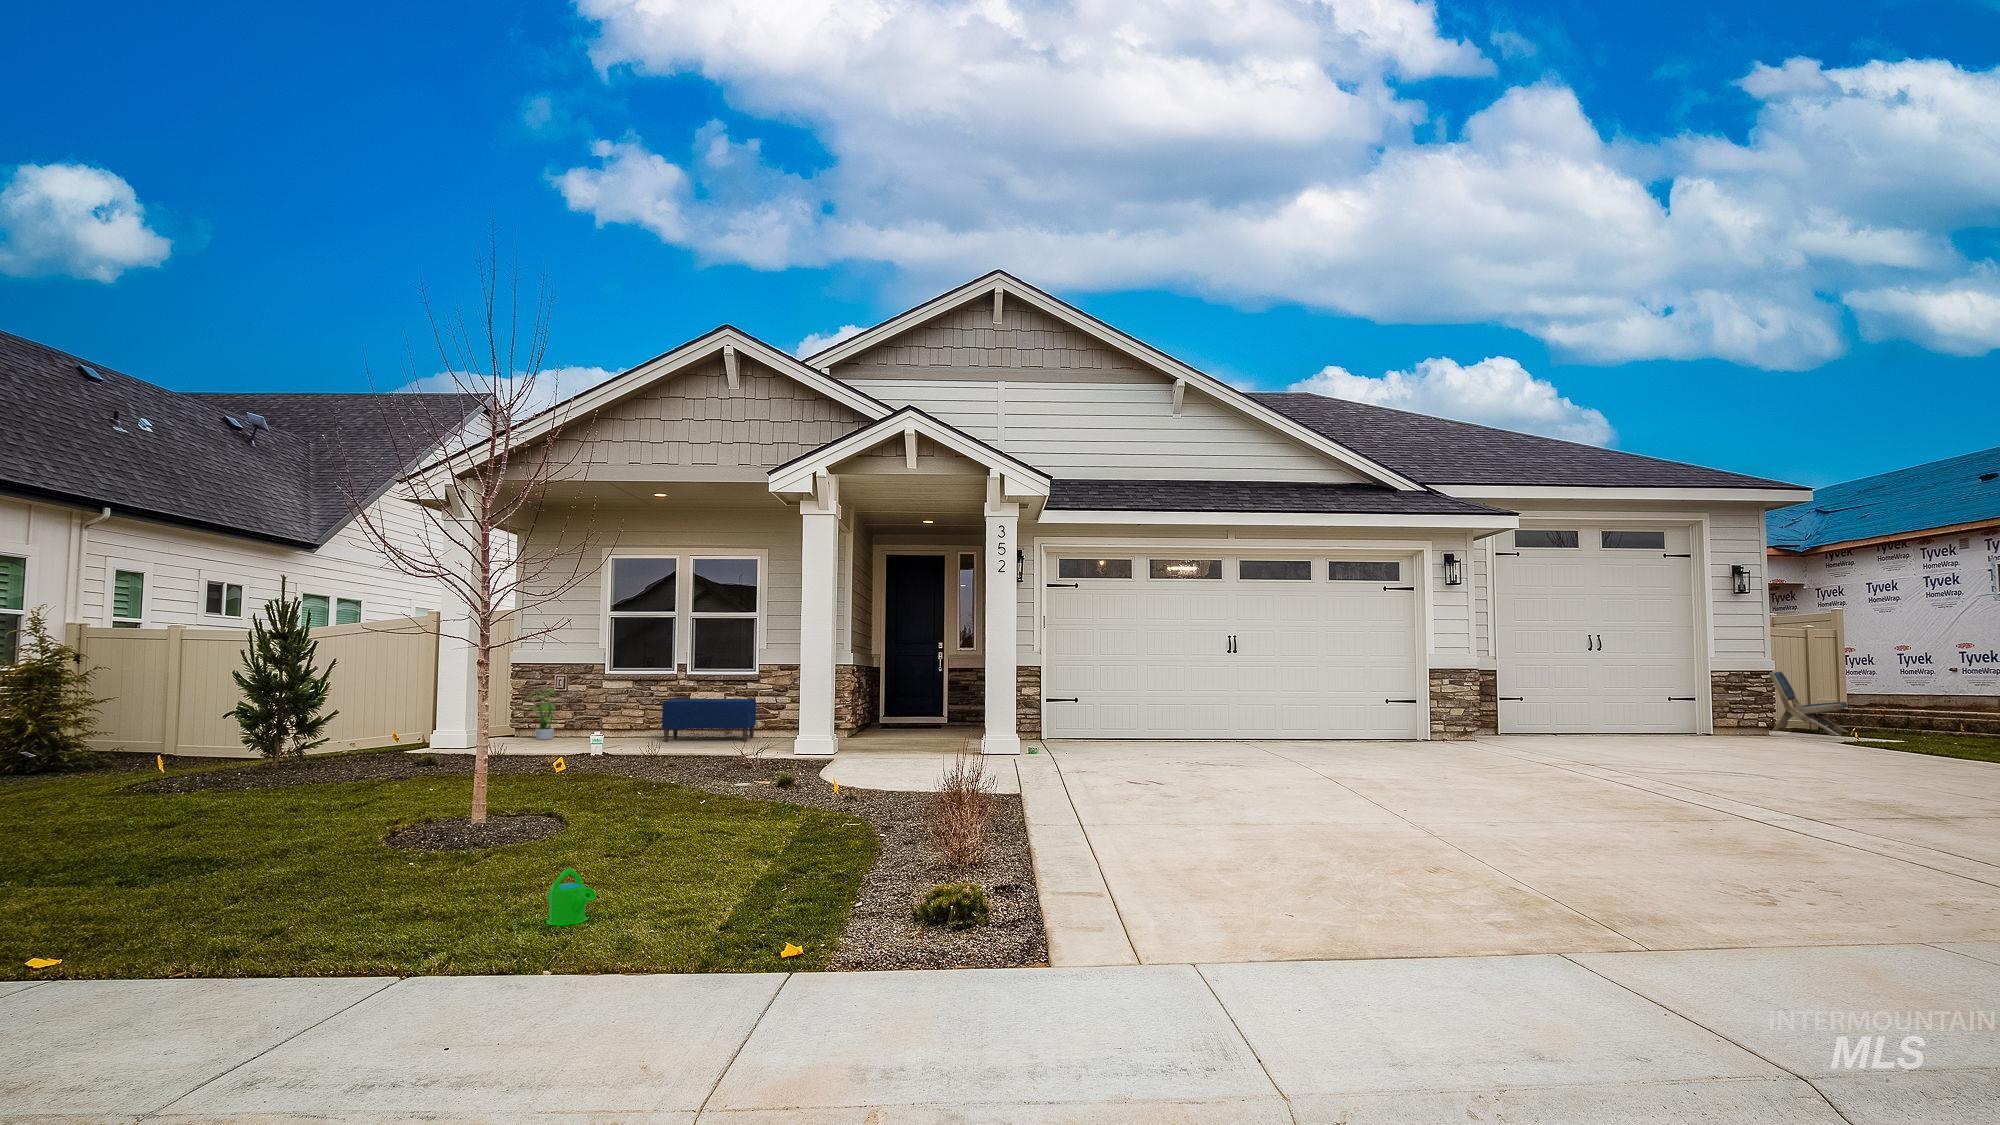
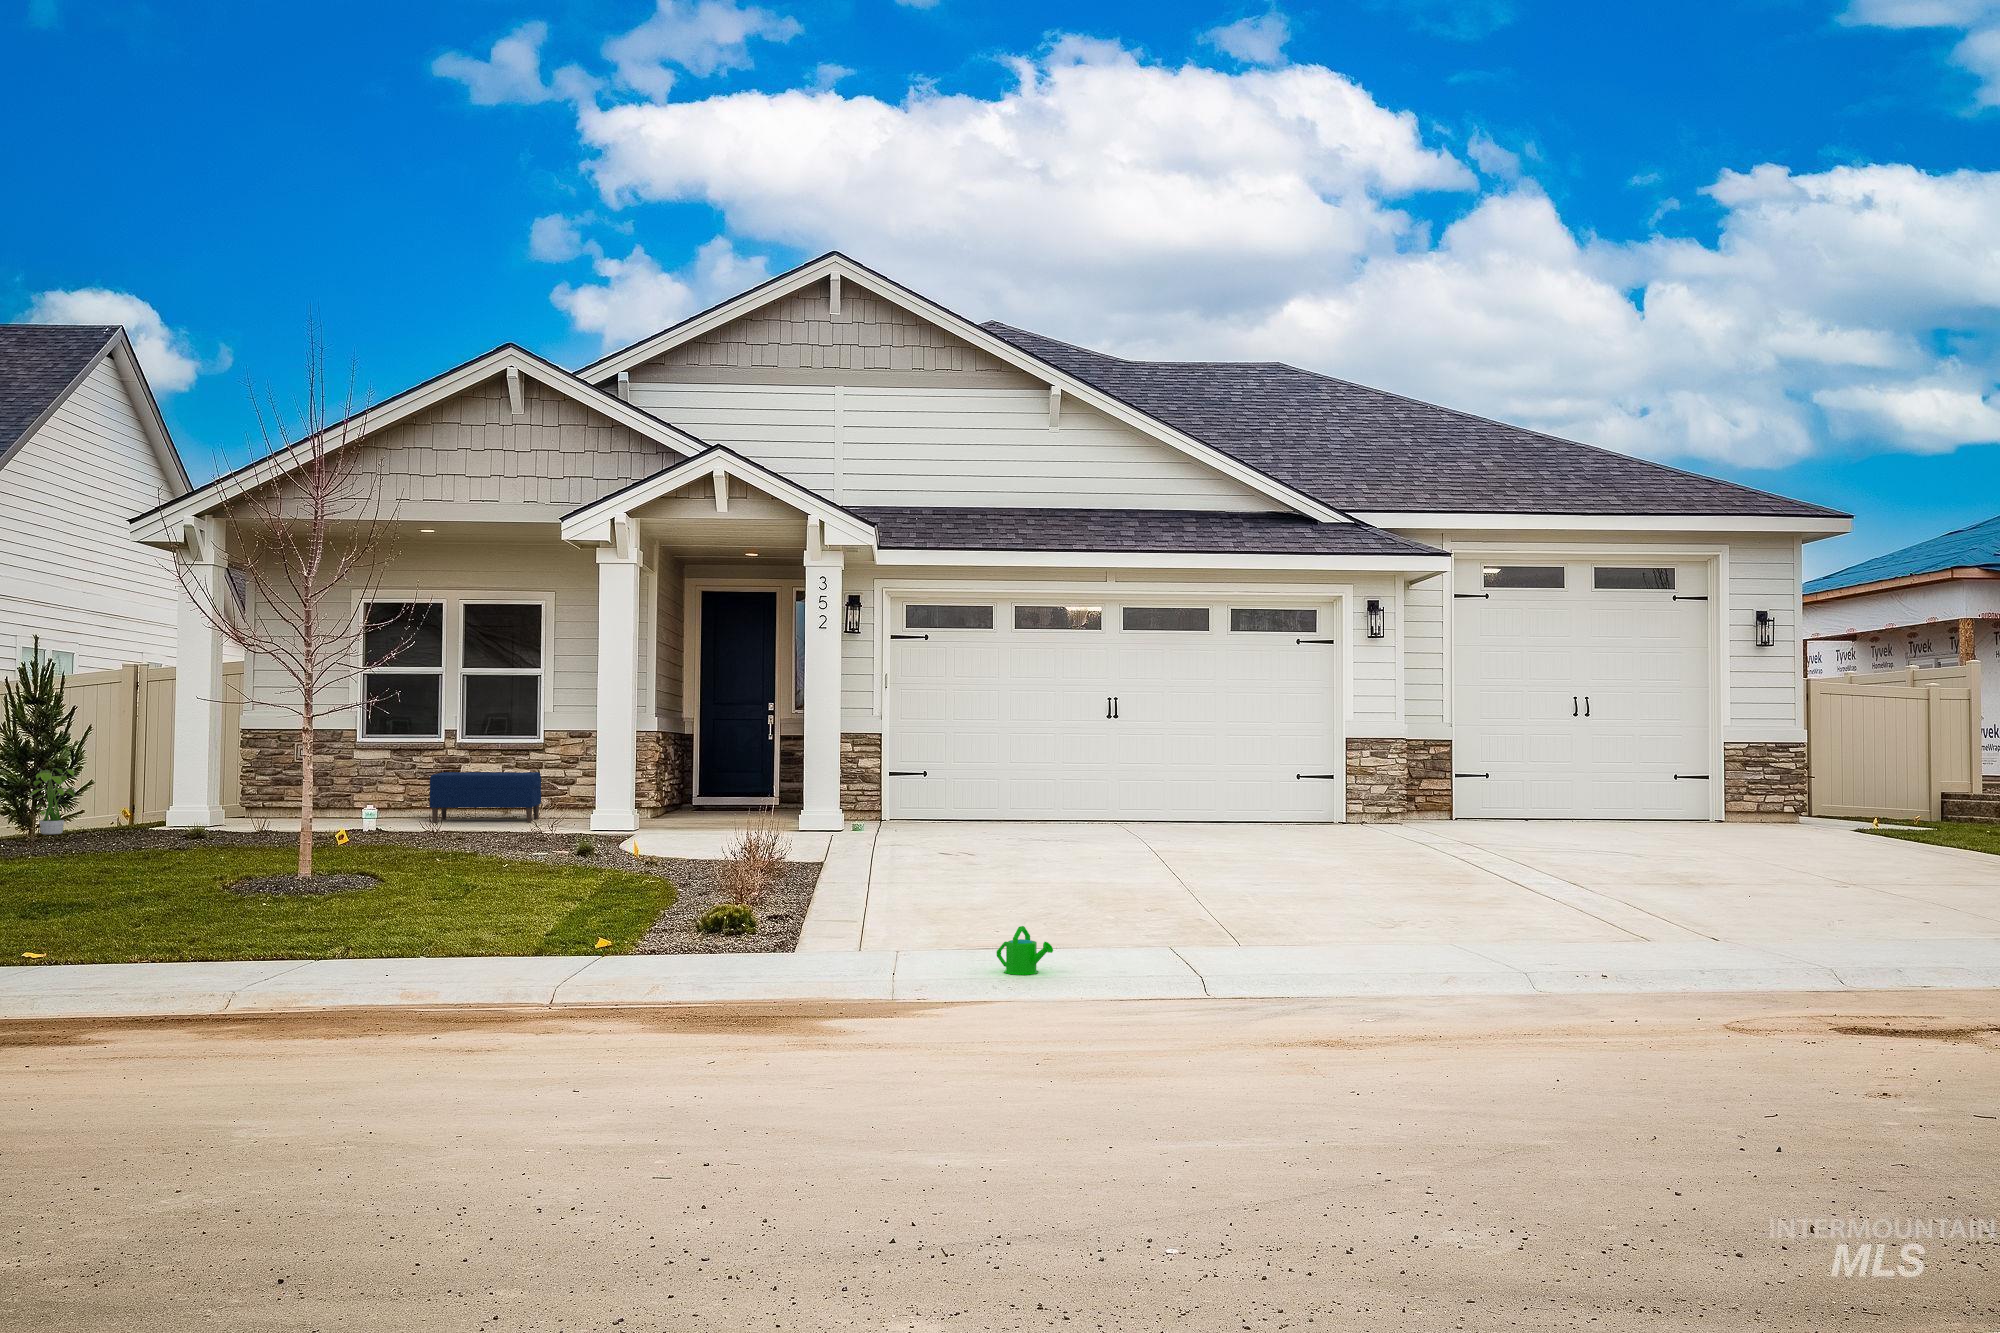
lounge chair: present [1769,671,1848,735] -> none [1759,742,1848,818]
potted plant: present [527,689,562,740] -> present [30,768,75,834]
watering can: present [546,868,596,926] -> present [997,926,1053,975]

